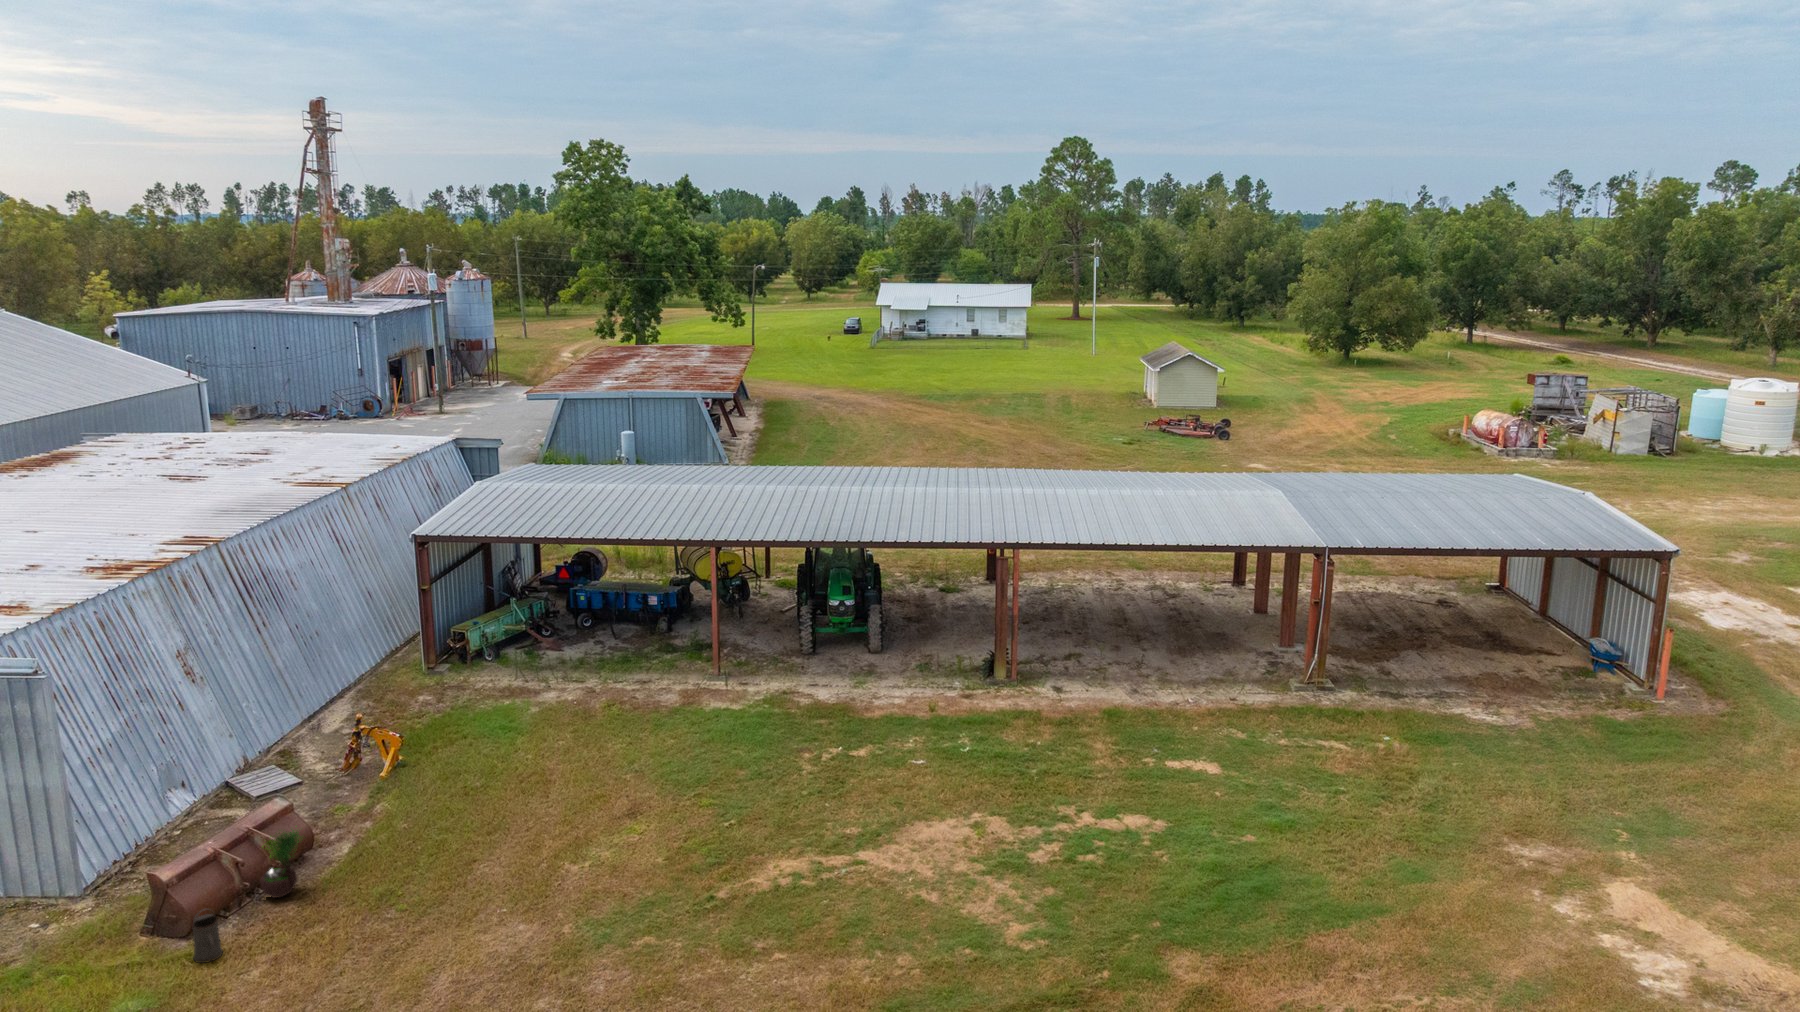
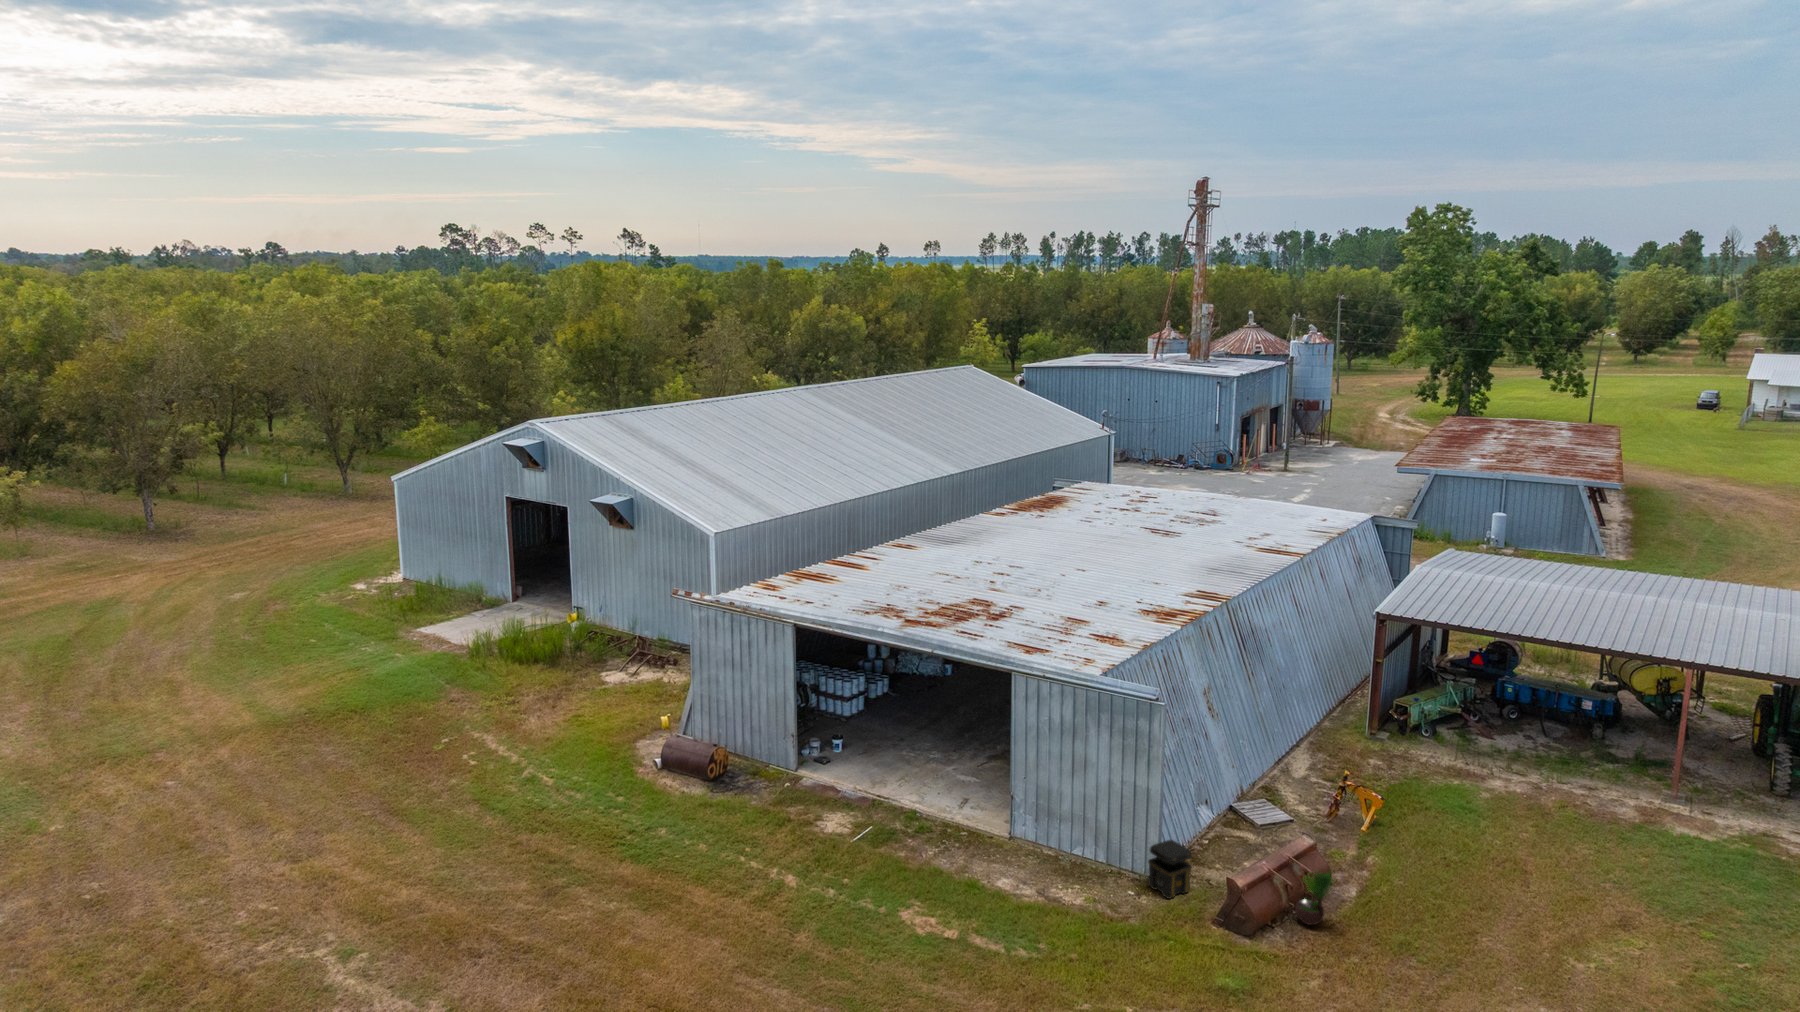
toolbox: none [59,842,126,918] -> present [1148,840,1192,898]
watering can: present [193,908,223,963] -> none [1254,912,1279,967]

